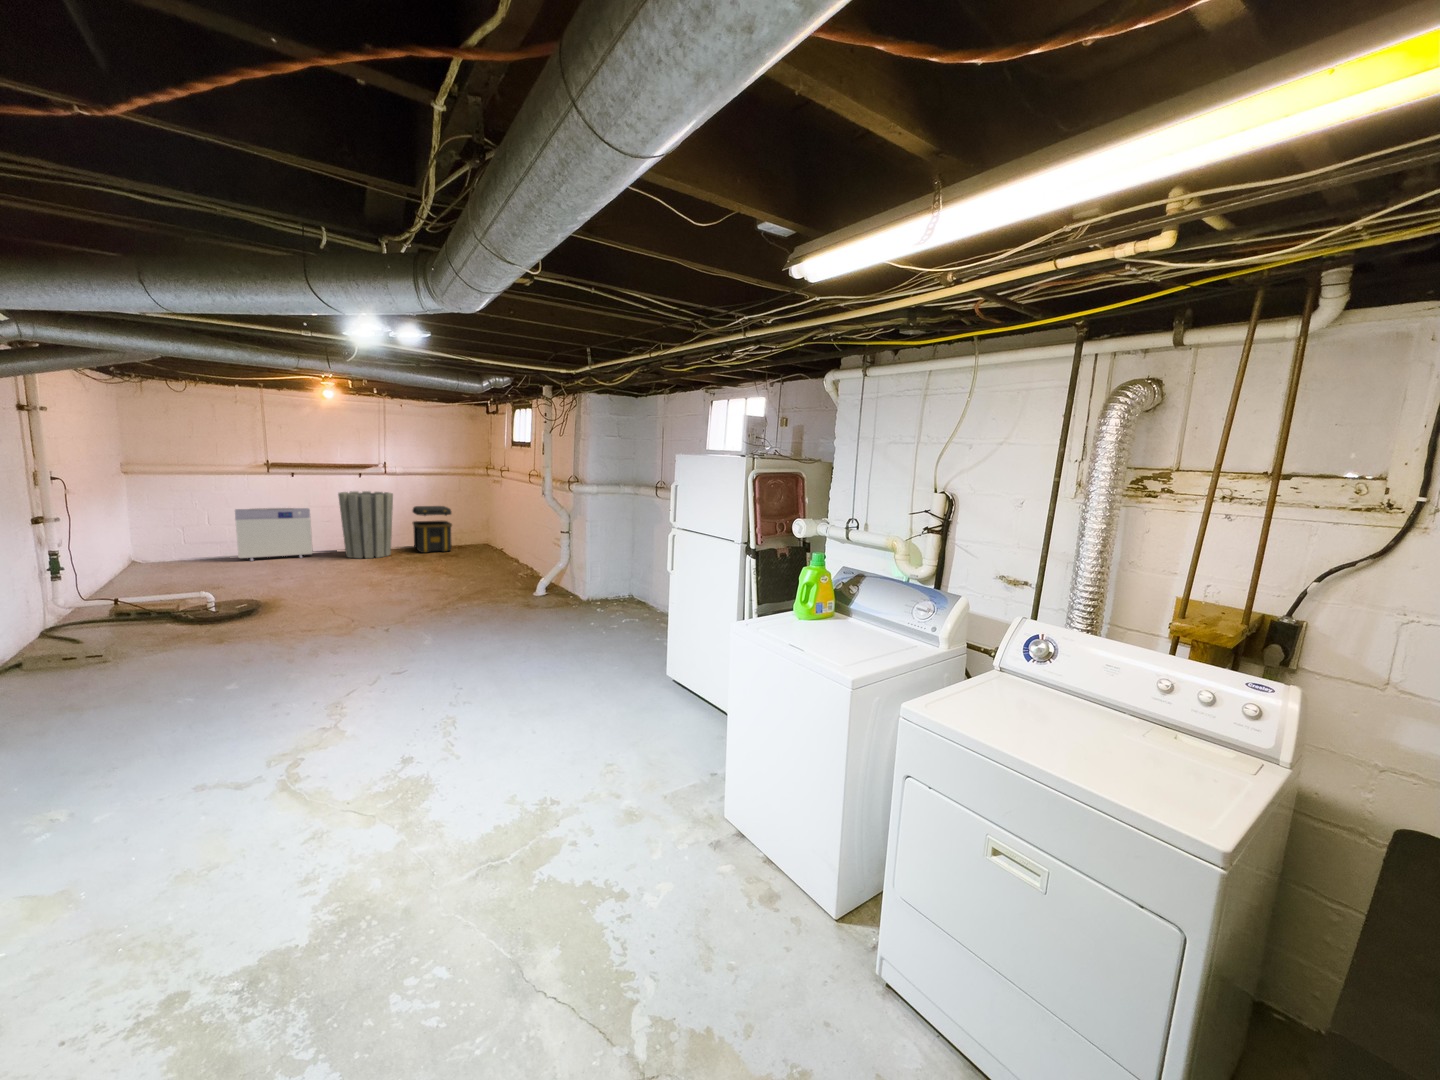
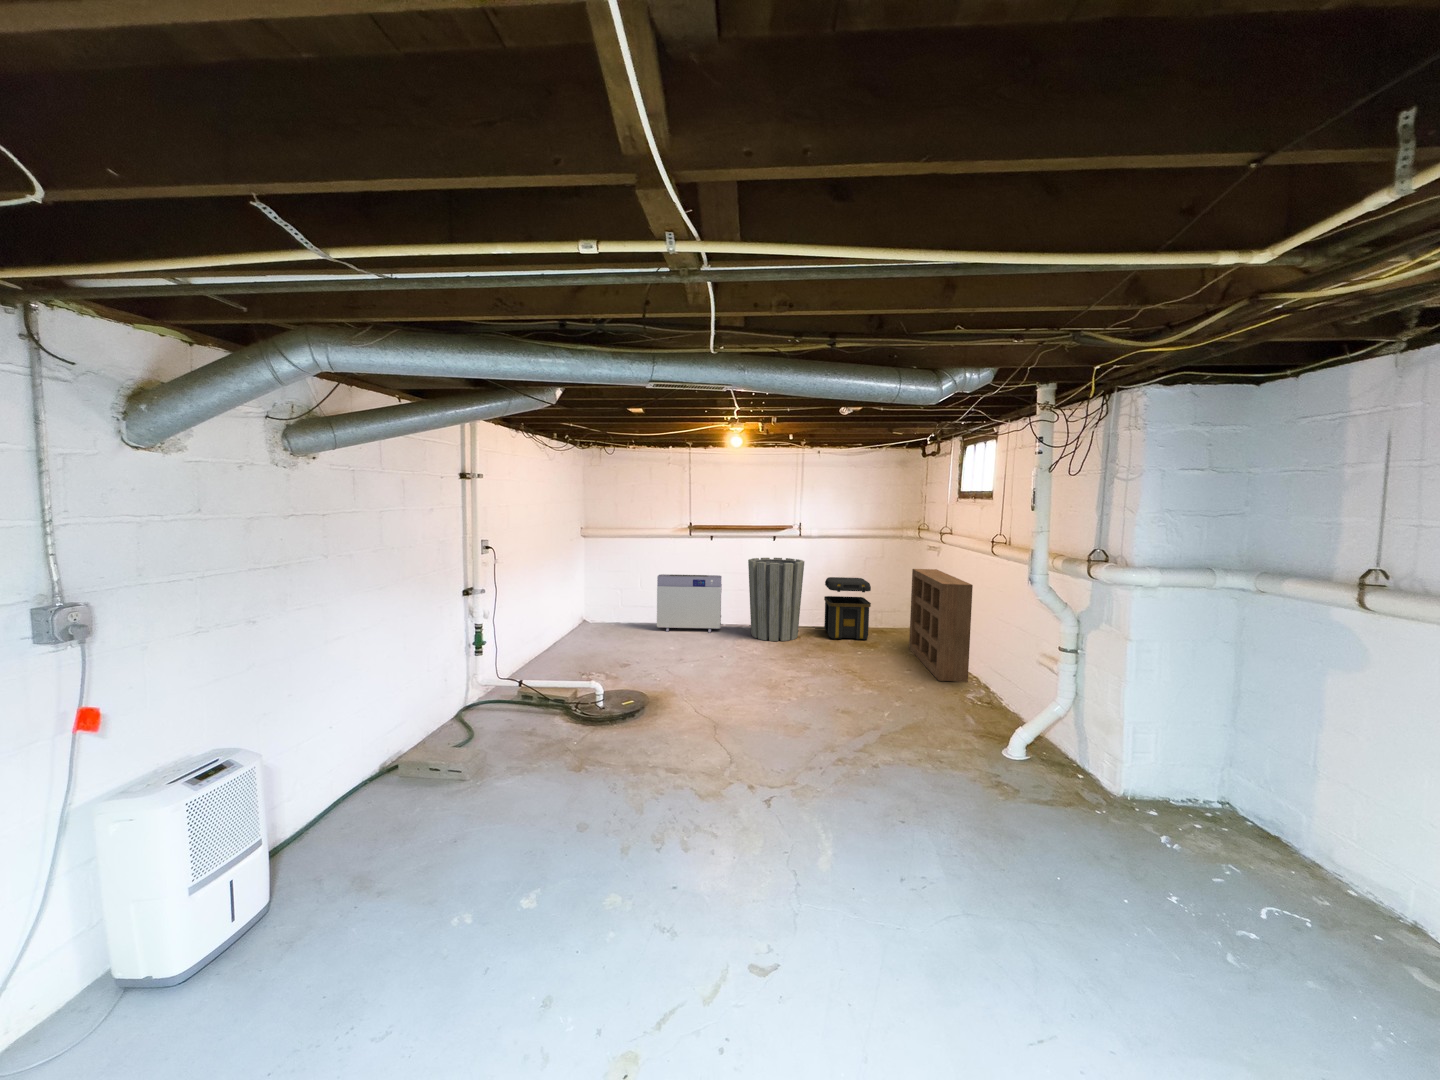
shelving unit: none [483,497,521,567] -> present [909,569,973,682]

